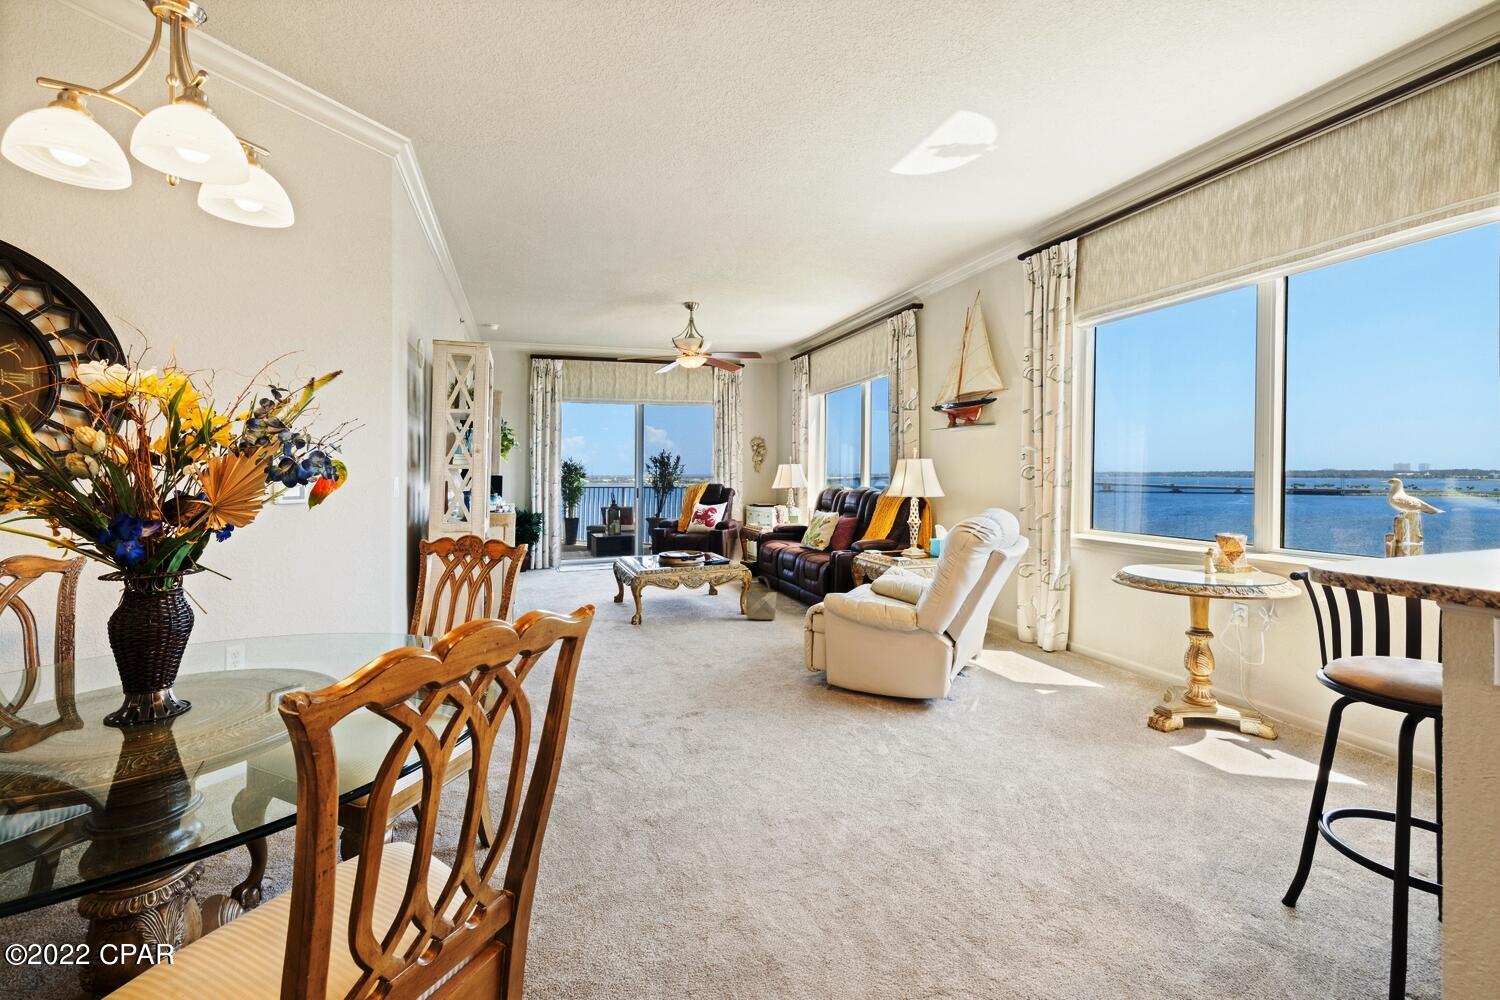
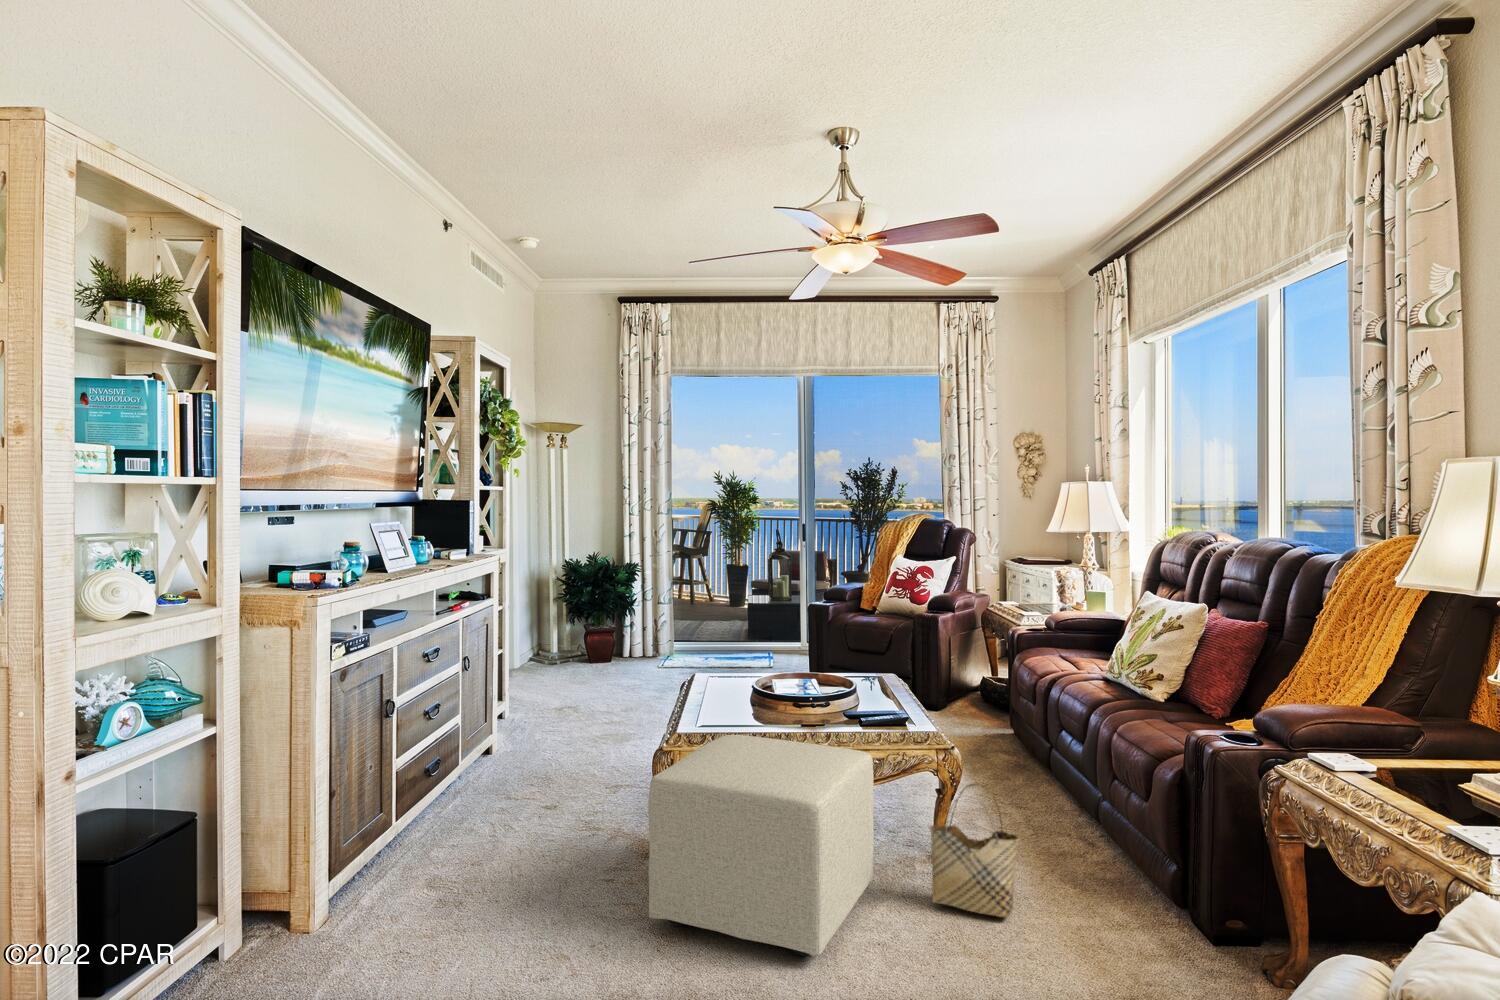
ottoman: none [648,566,724,631] -> present [648,734,874,956]

